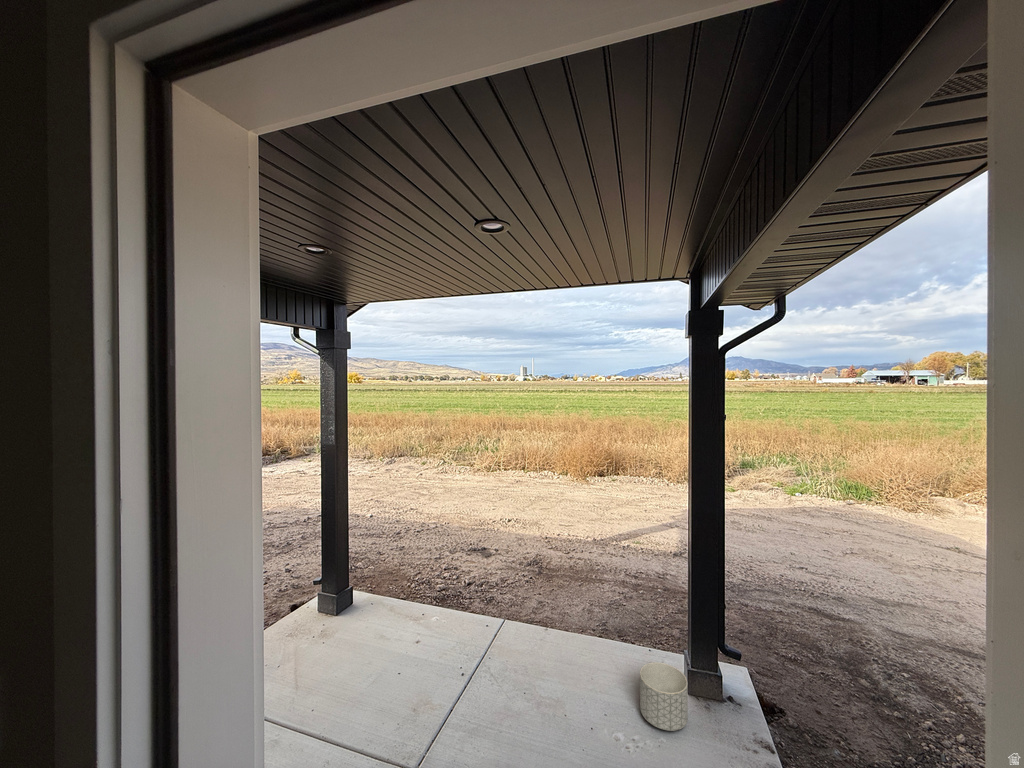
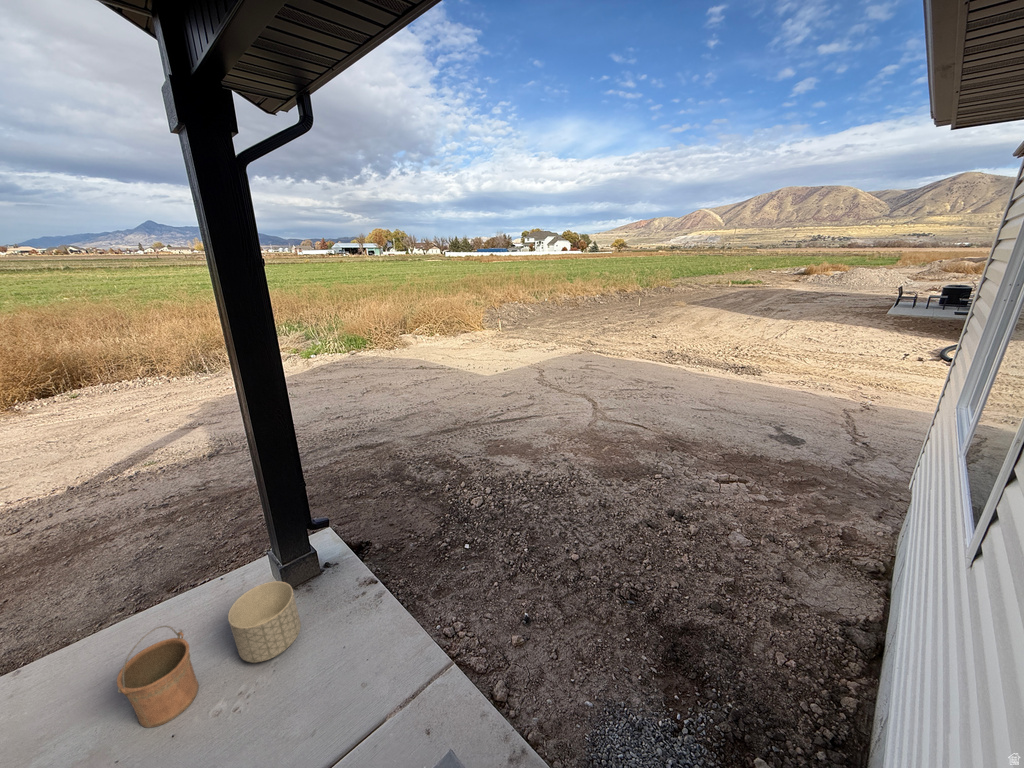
bucket: none [577,642,615,714] -> present [117,626,199,728]

